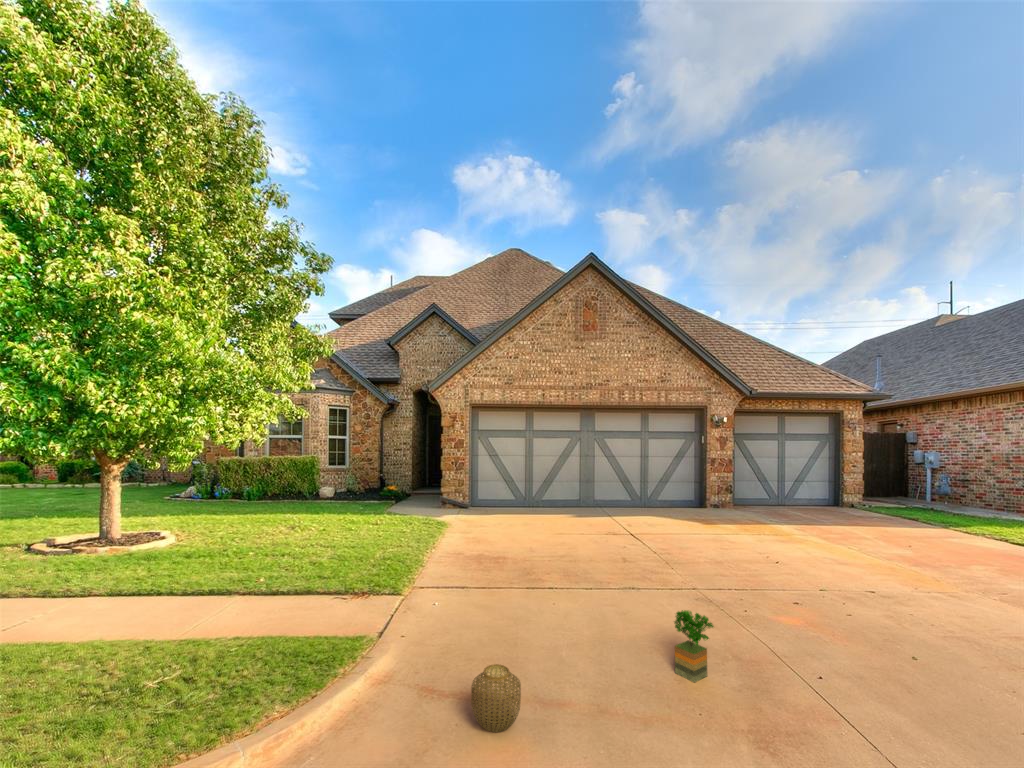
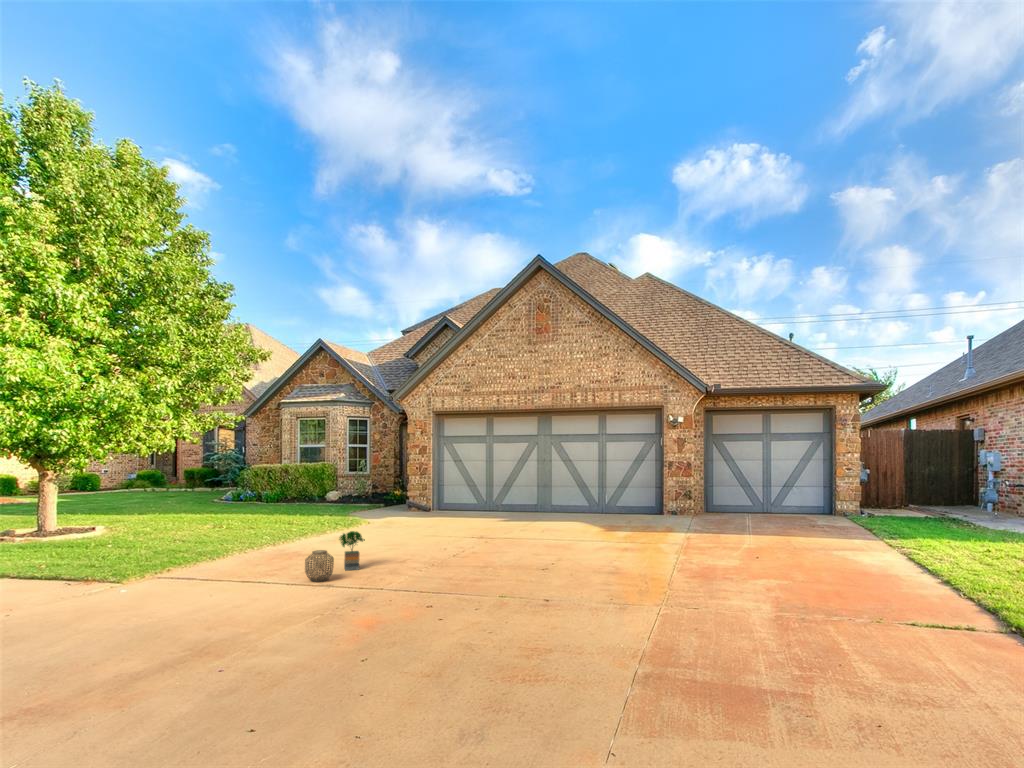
woven basket: present [471,664,521,732] -> present [305,550,334,582]

